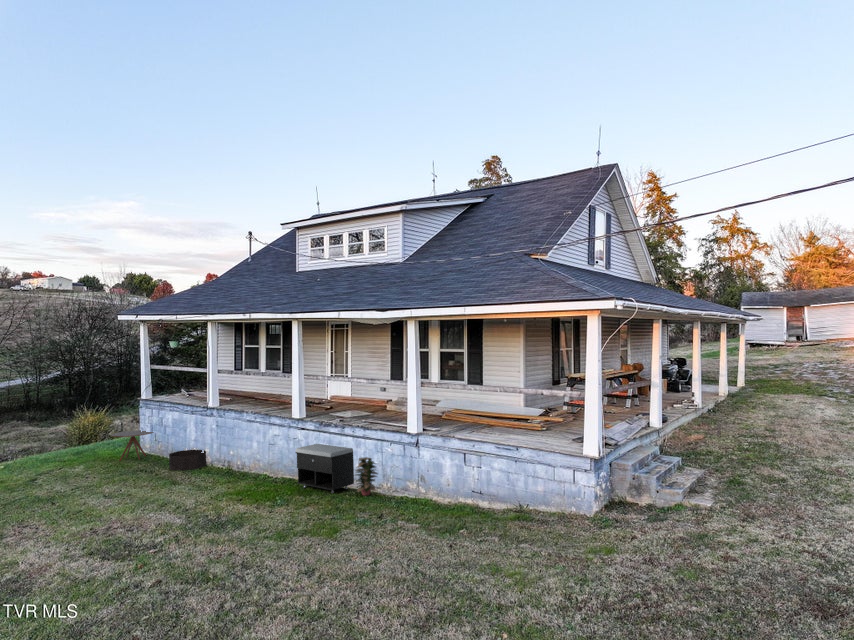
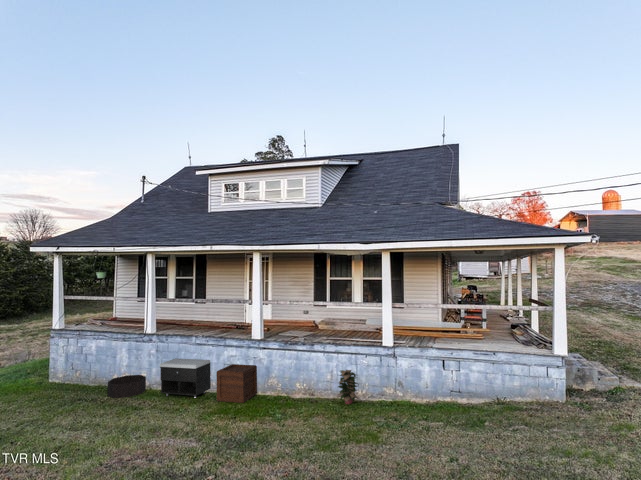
round table: present [111,430,153,461] -> none [27,360,73,394]
wooden crate: none [249,444,295,485] -> present [217,364,257,403]
storage bench: present [296,444,354,493] -> present [160,358,211,398]

